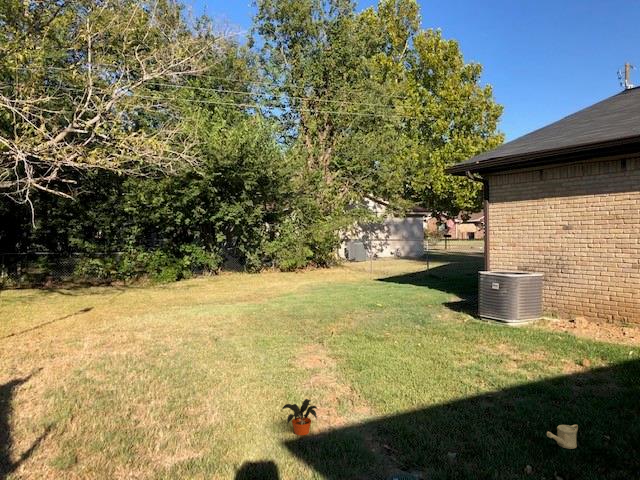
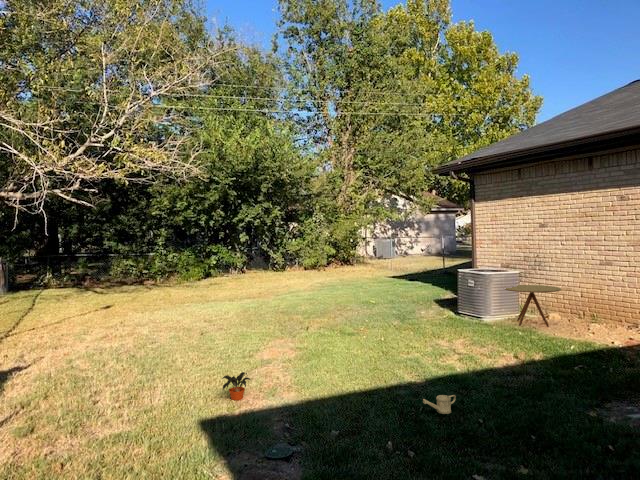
round table: none [532,289,595,333] -> present [505,285,561,327]

